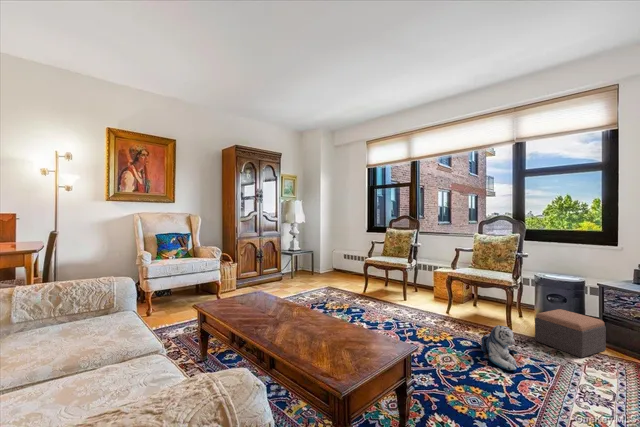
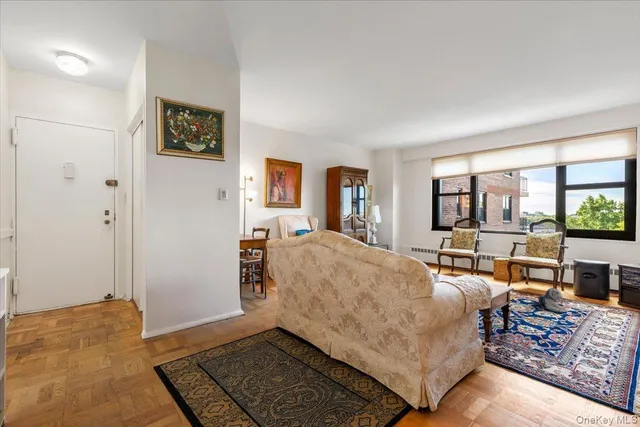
footstool: present [535,309,606,358] -> none [574,282,622,309]

